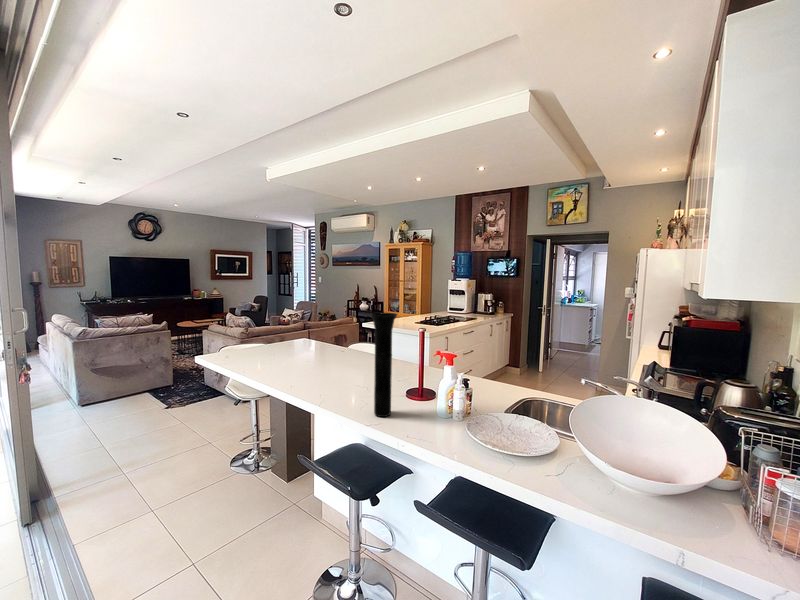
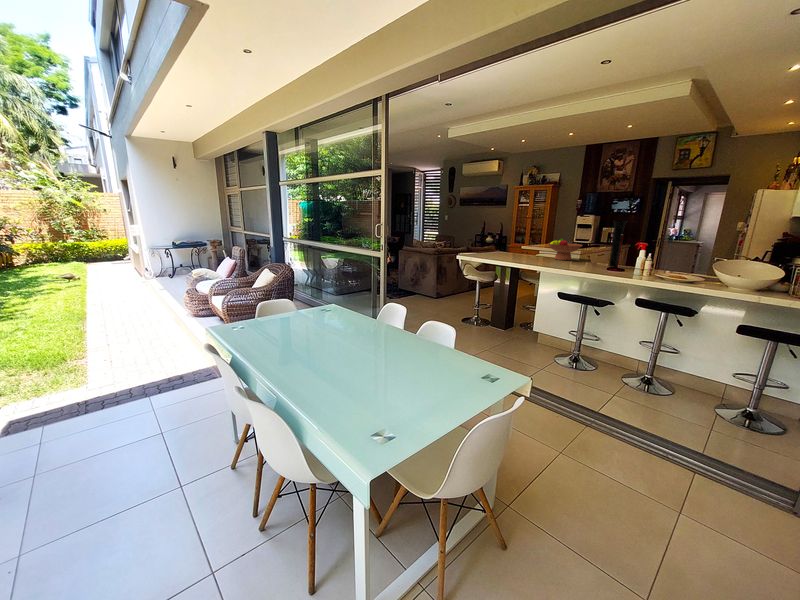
fruit bowl: none [301,337,363,381] -> present [548,239,582,260]

